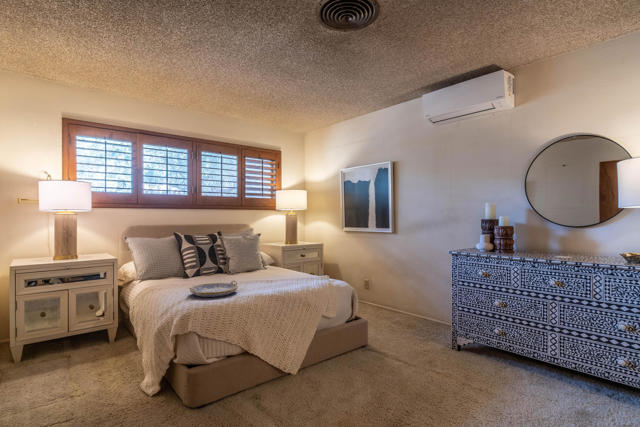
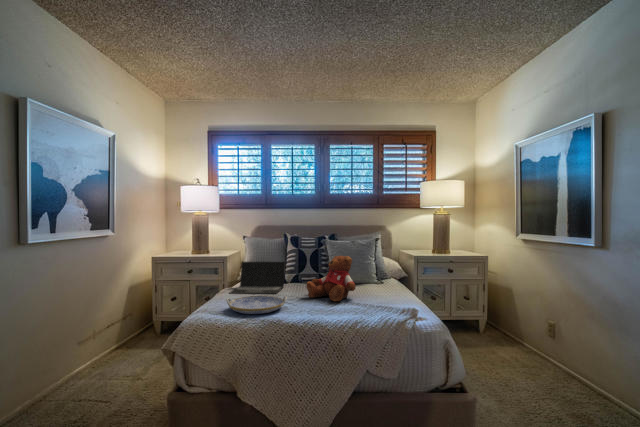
teddy bear: none [230,248,271,282] -> present [307,256,356,301]
laptop: none [151,257,202,289] -> present [230,262,285,294]

